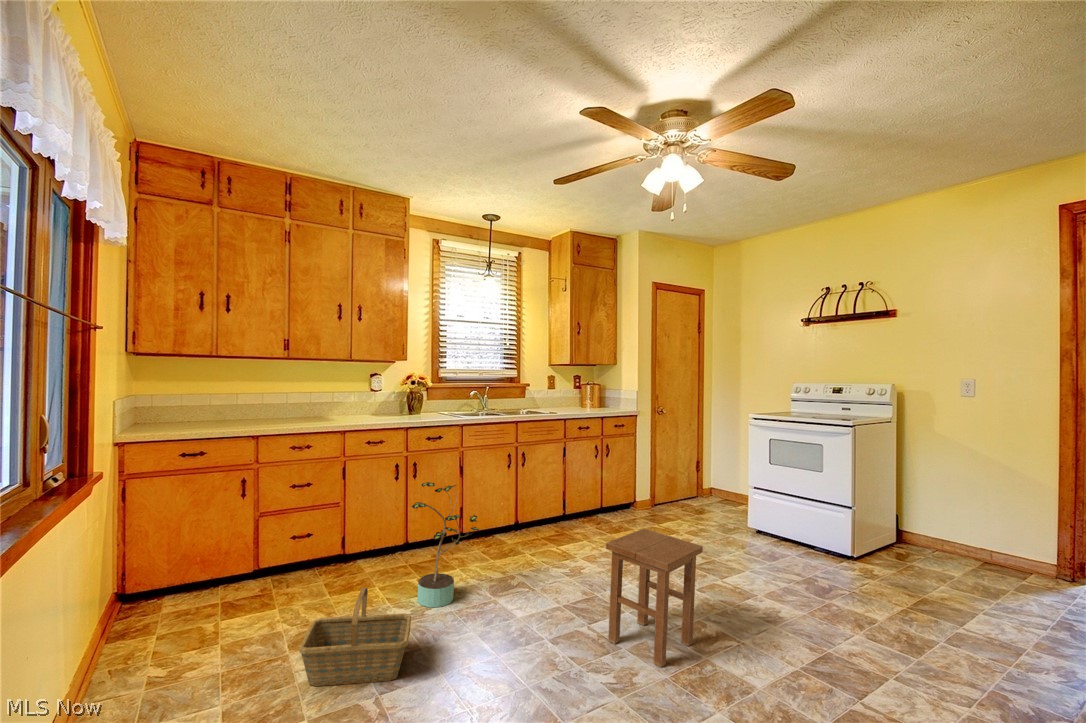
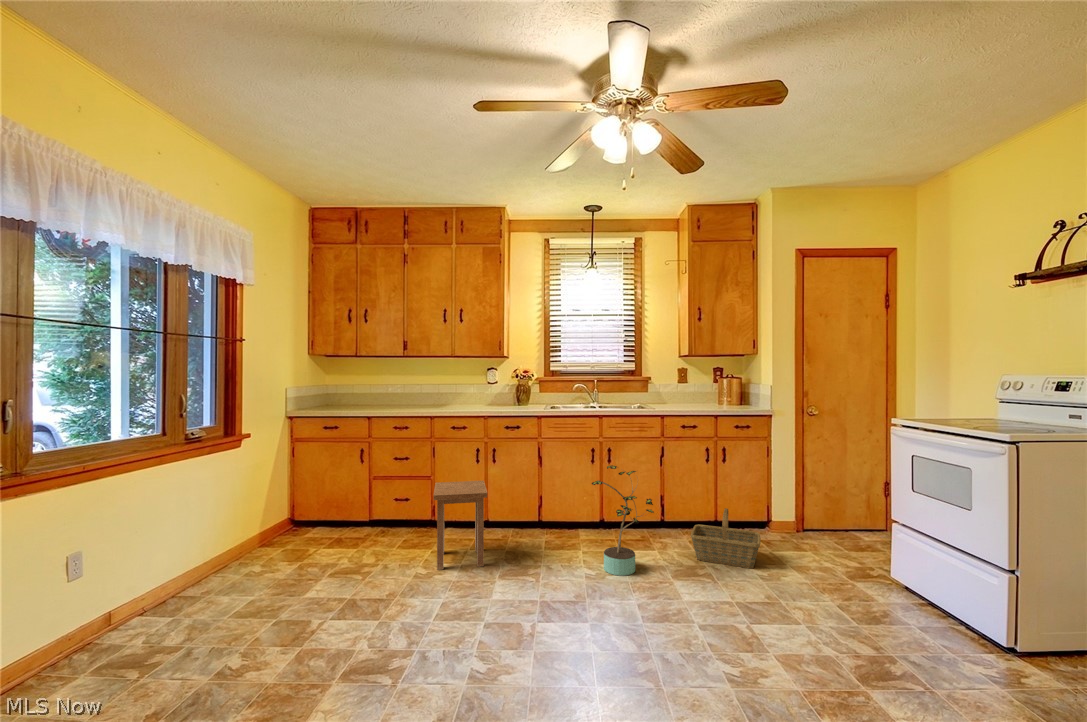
stool: present [606,529,703,667] -> present [434,481,487,570]
basket: present [299,588,411,686] -> present [691,508,761,568]

